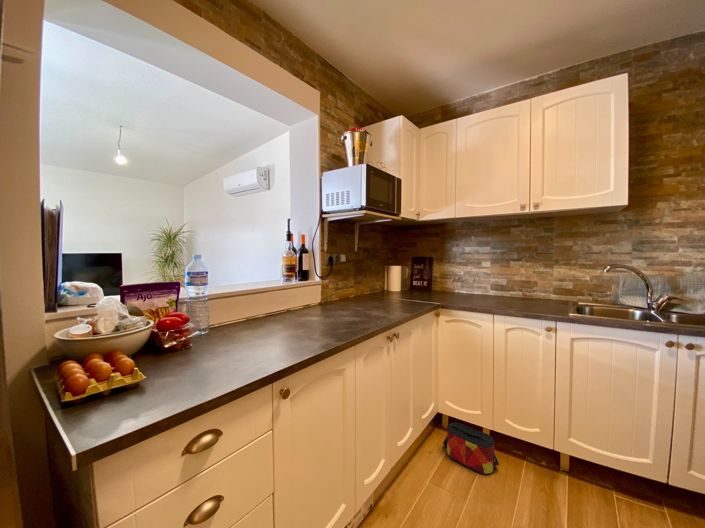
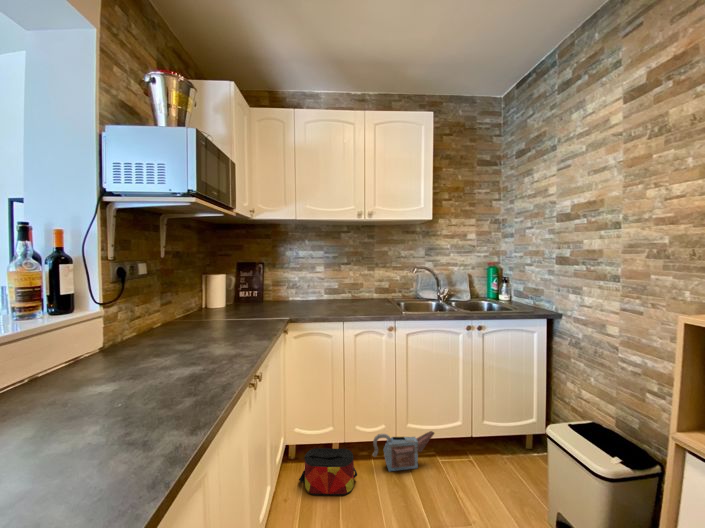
watering can: none [521,436,610,495] -> present [373,431,434,471]

